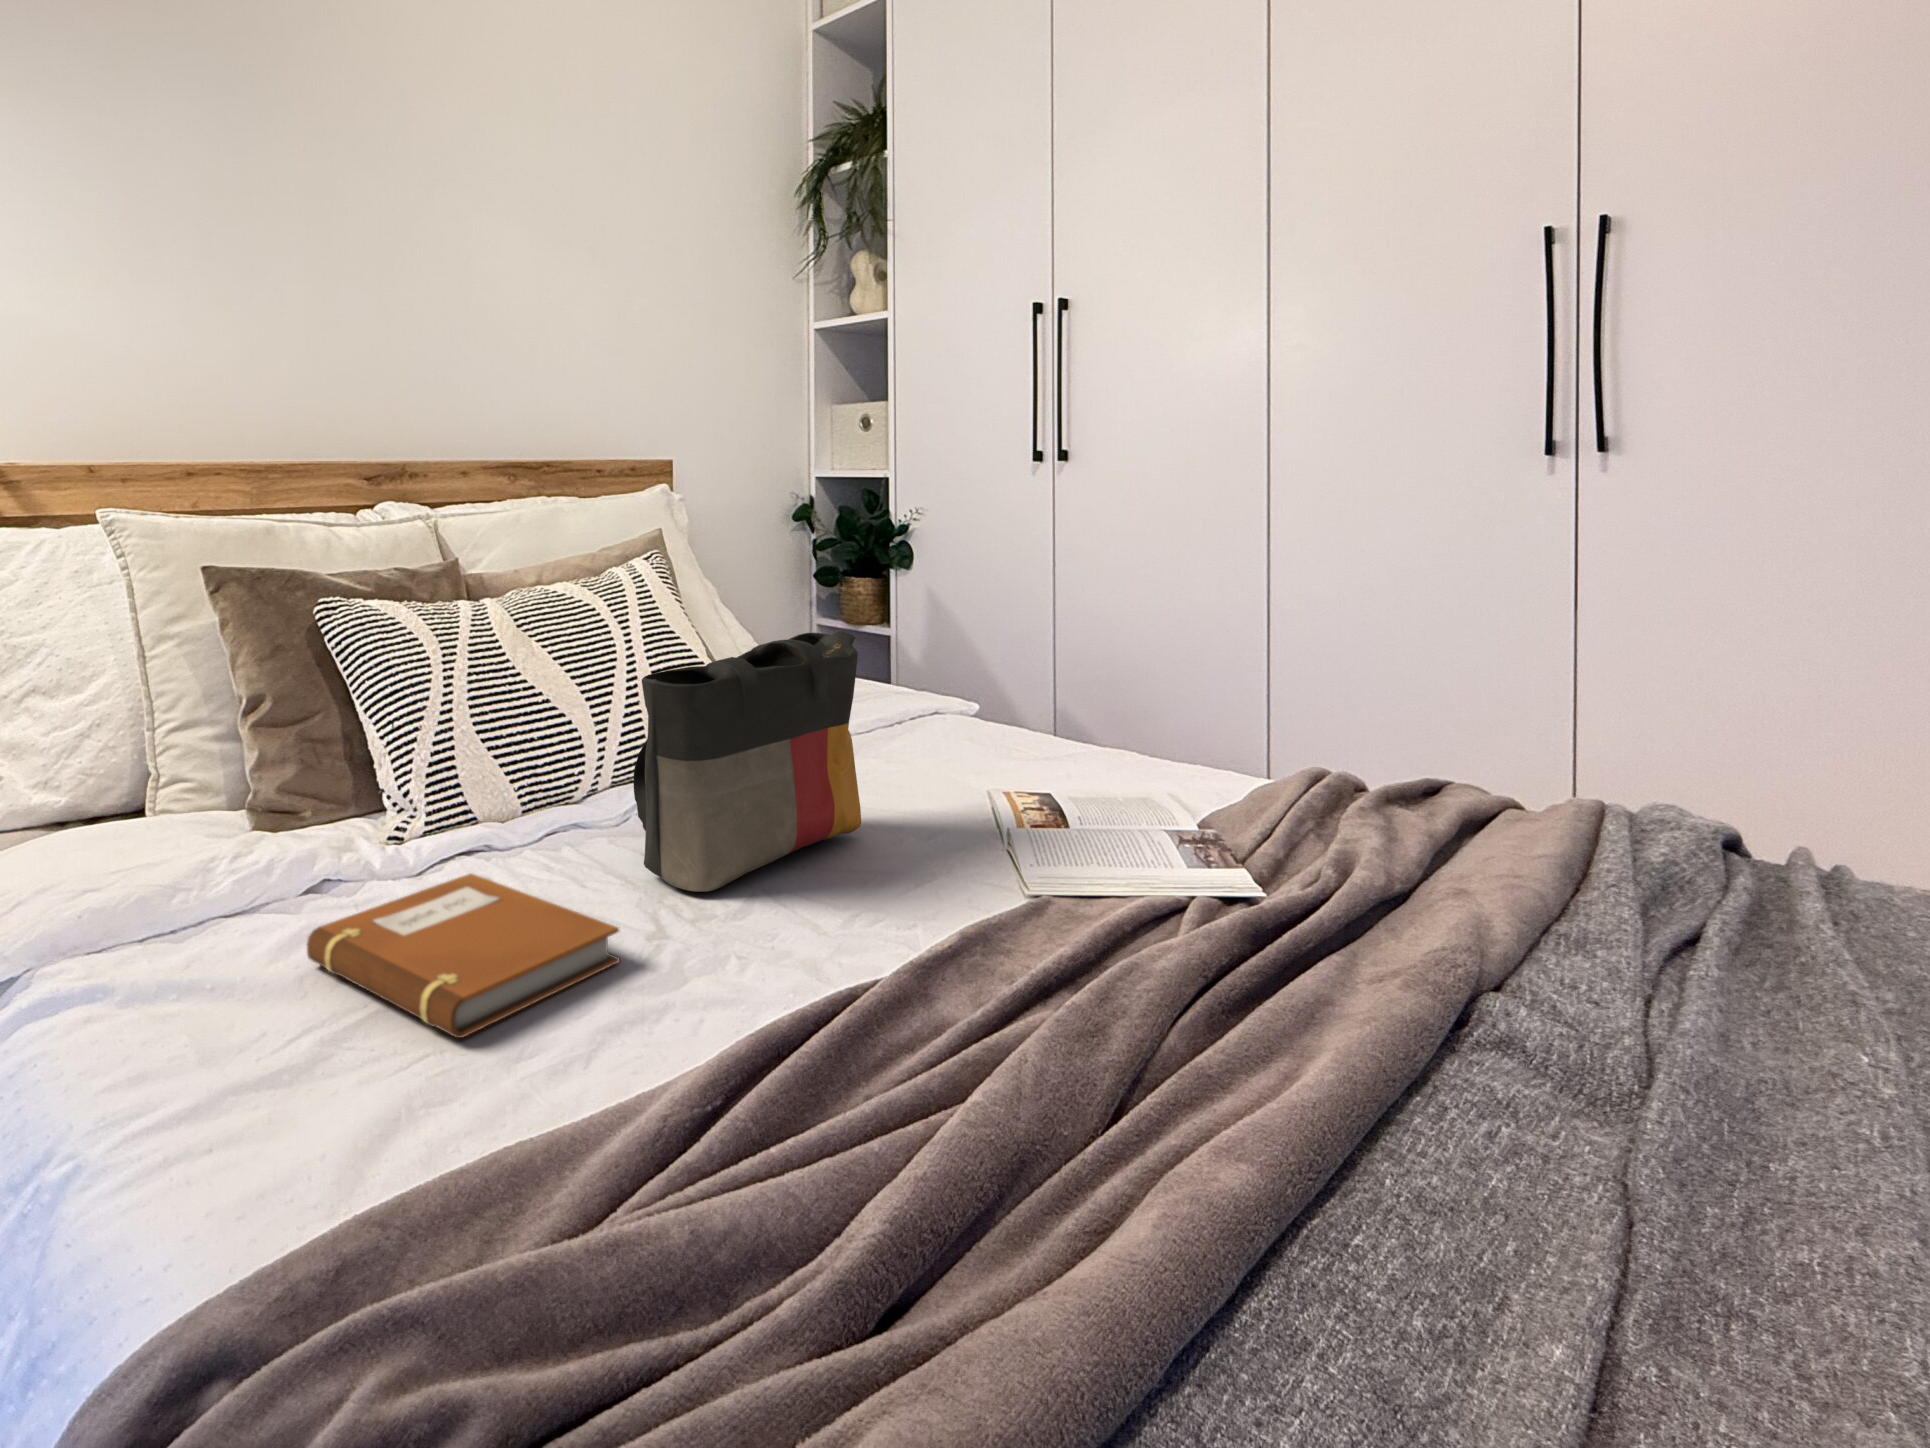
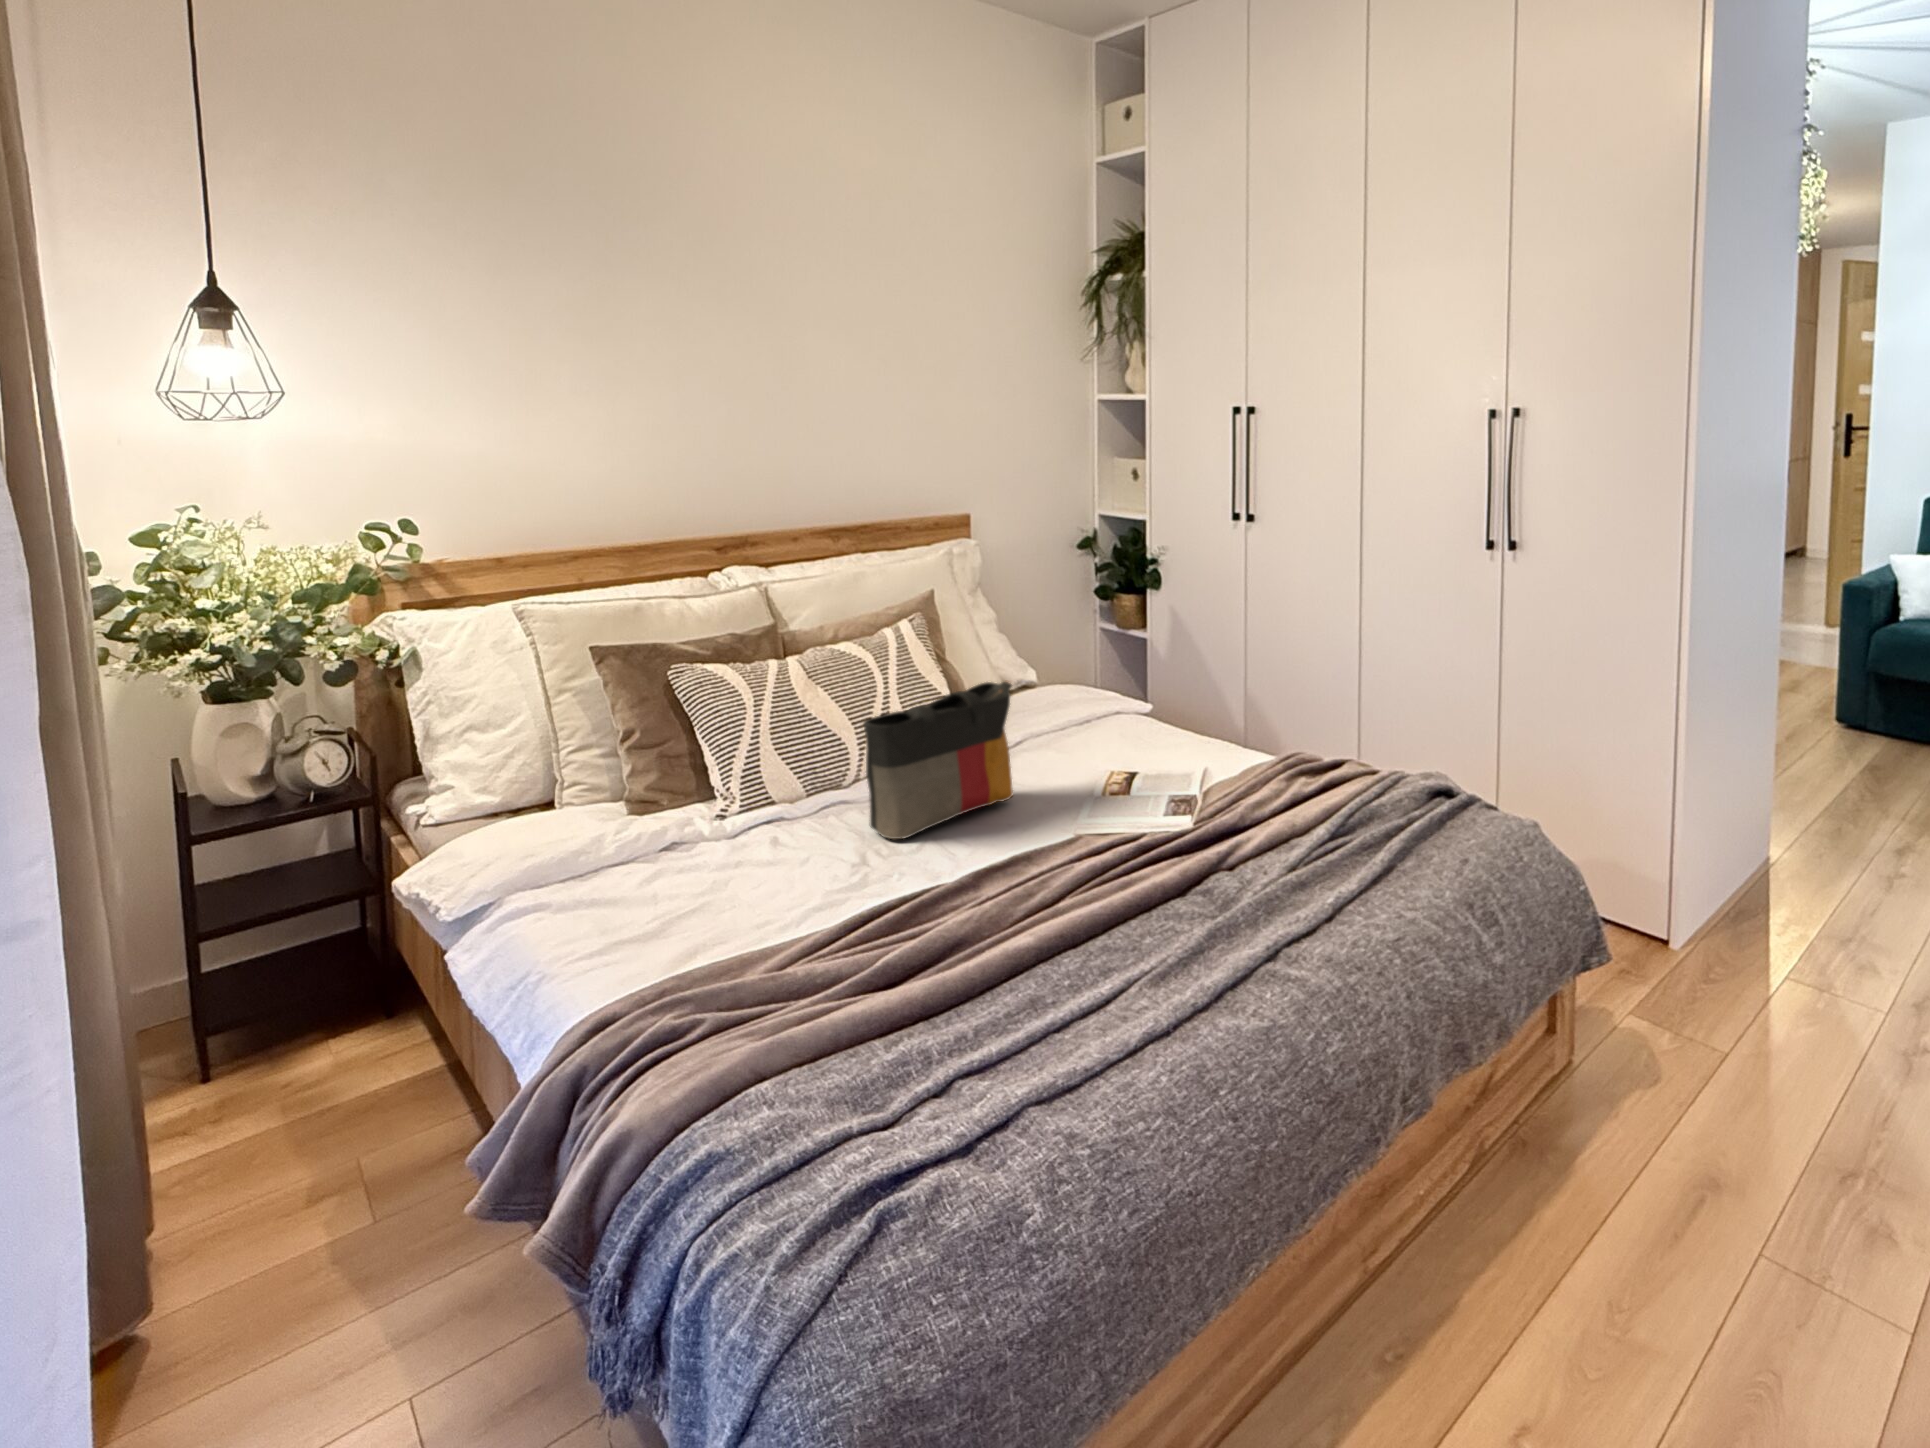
notebook: present [307,873,620,1038] -> none [659,835,836,917]

